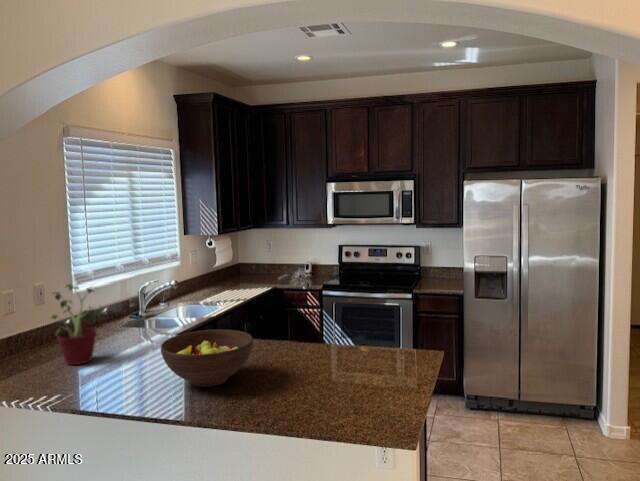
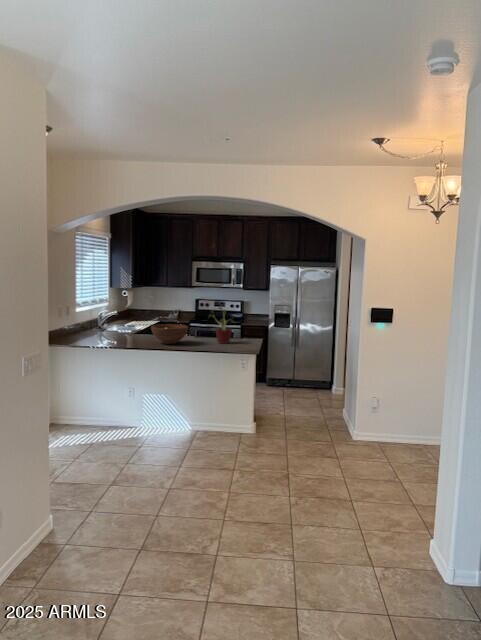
potted plant: present [52,284,101,365] -> present [208,307,233,344]

